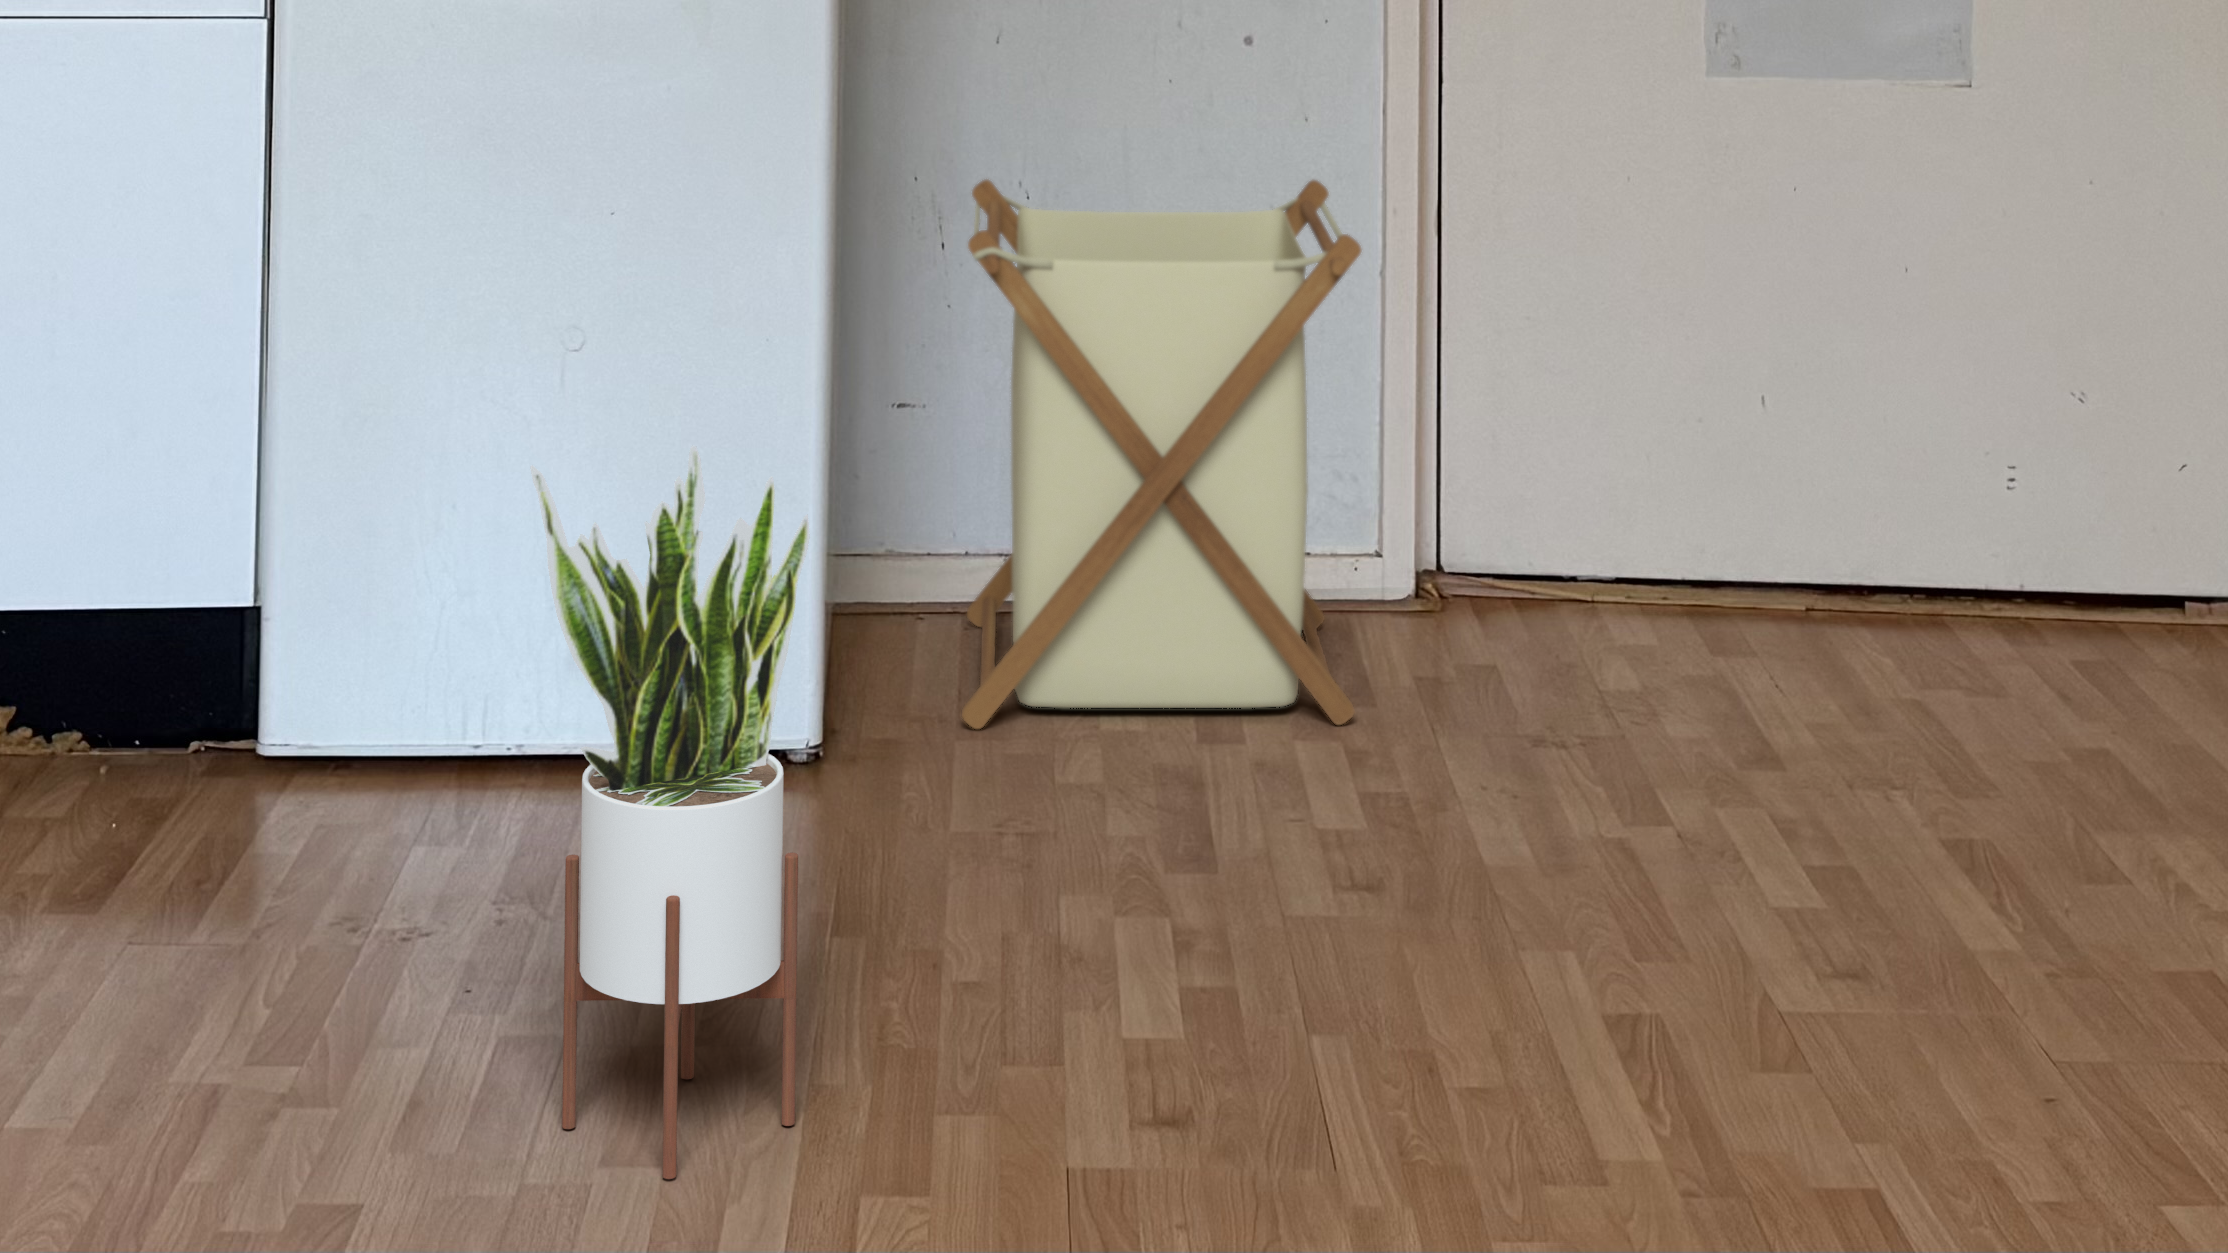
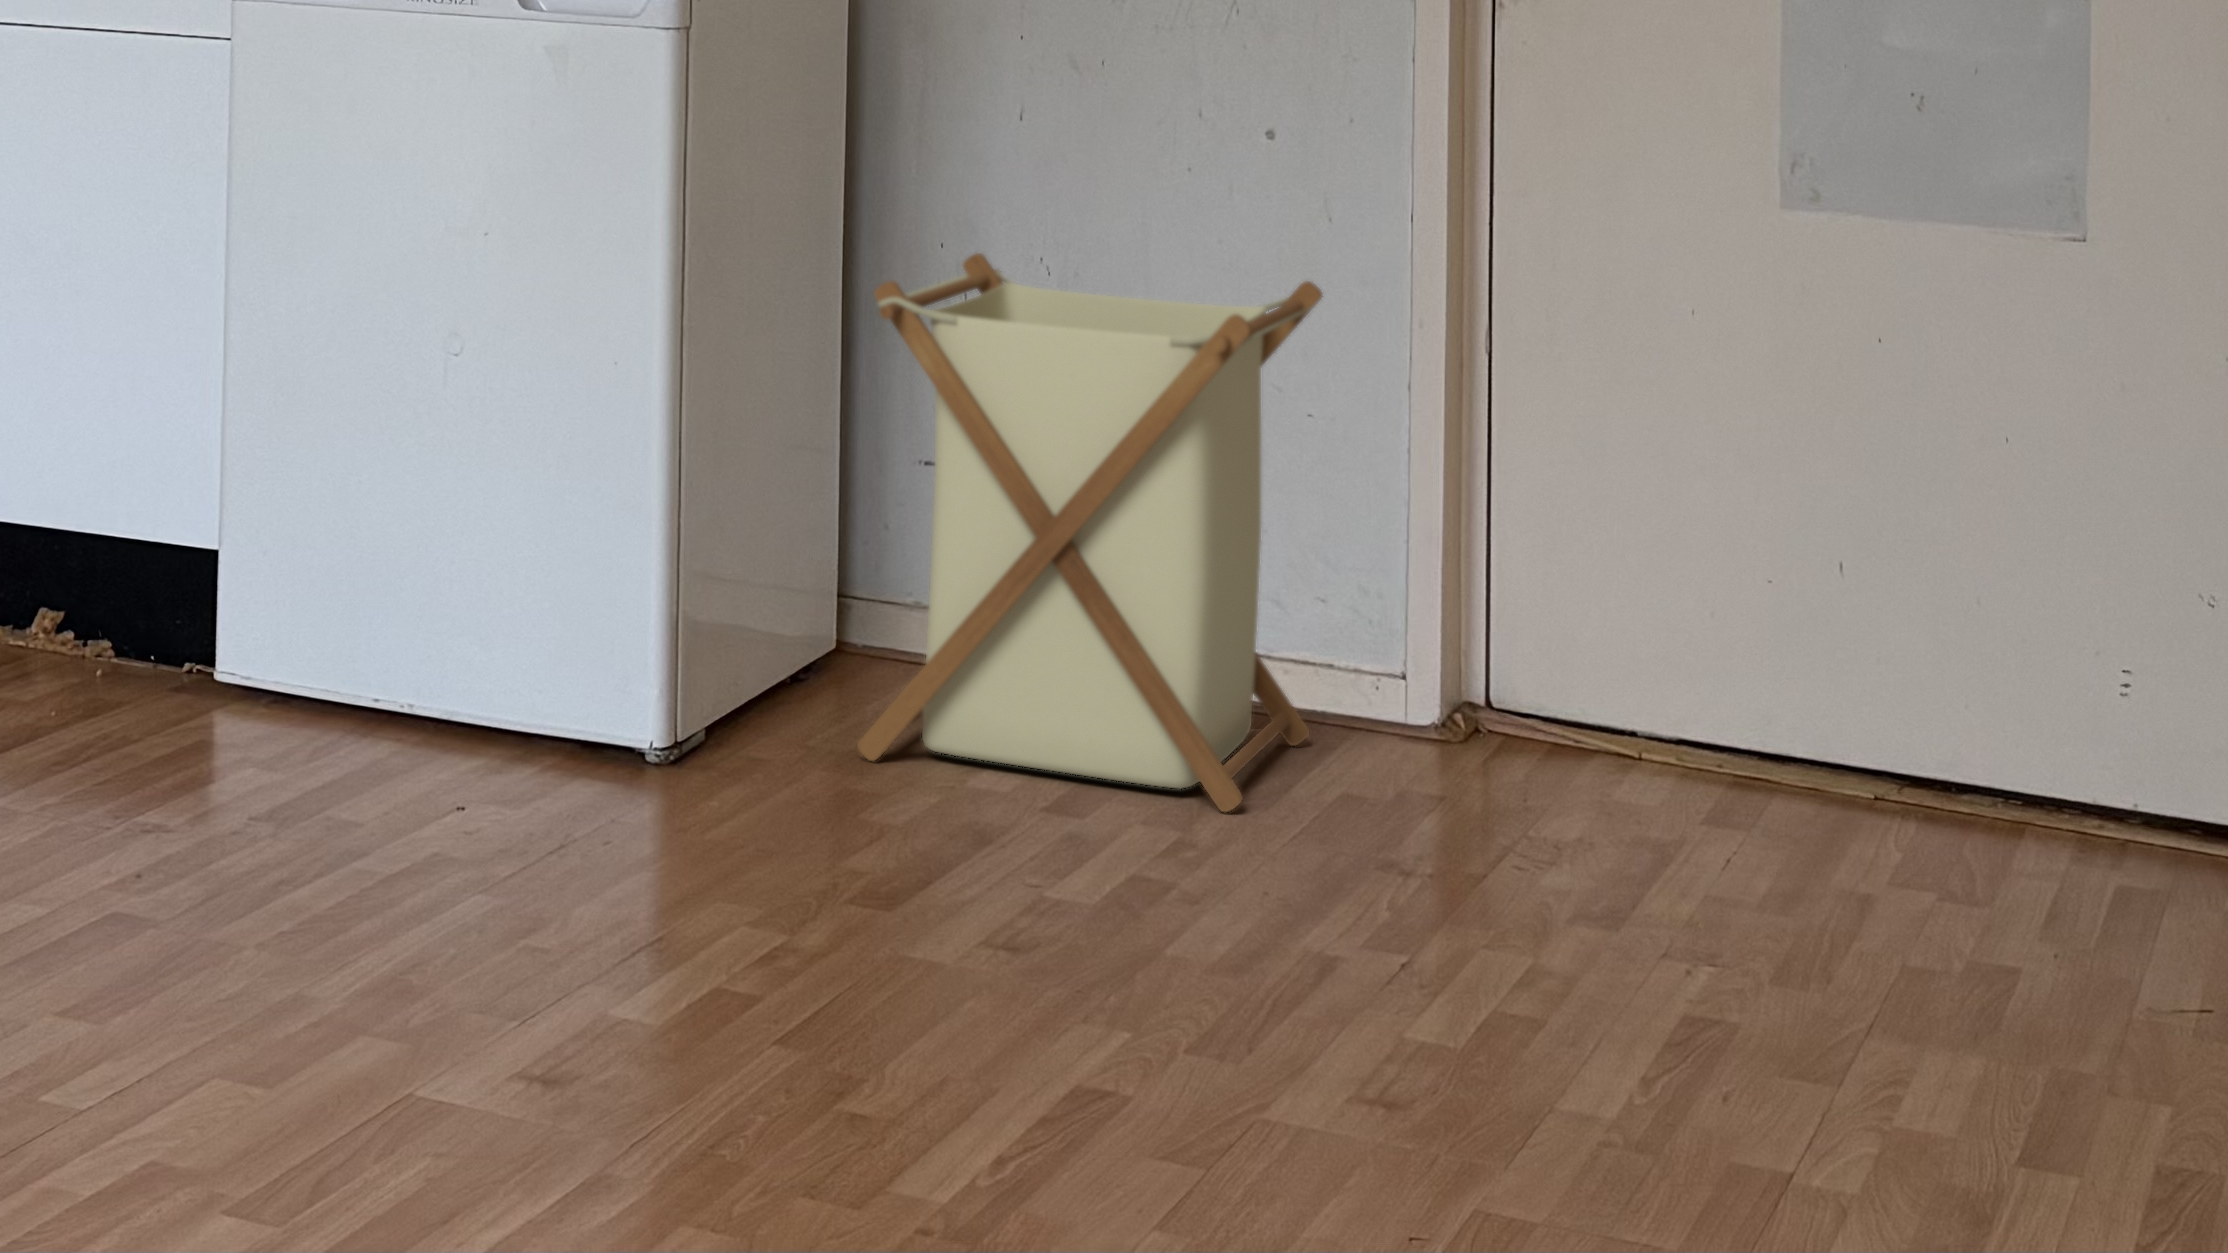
potted plant: present [530,446,810,1179] -> none [201,358,450,969]

